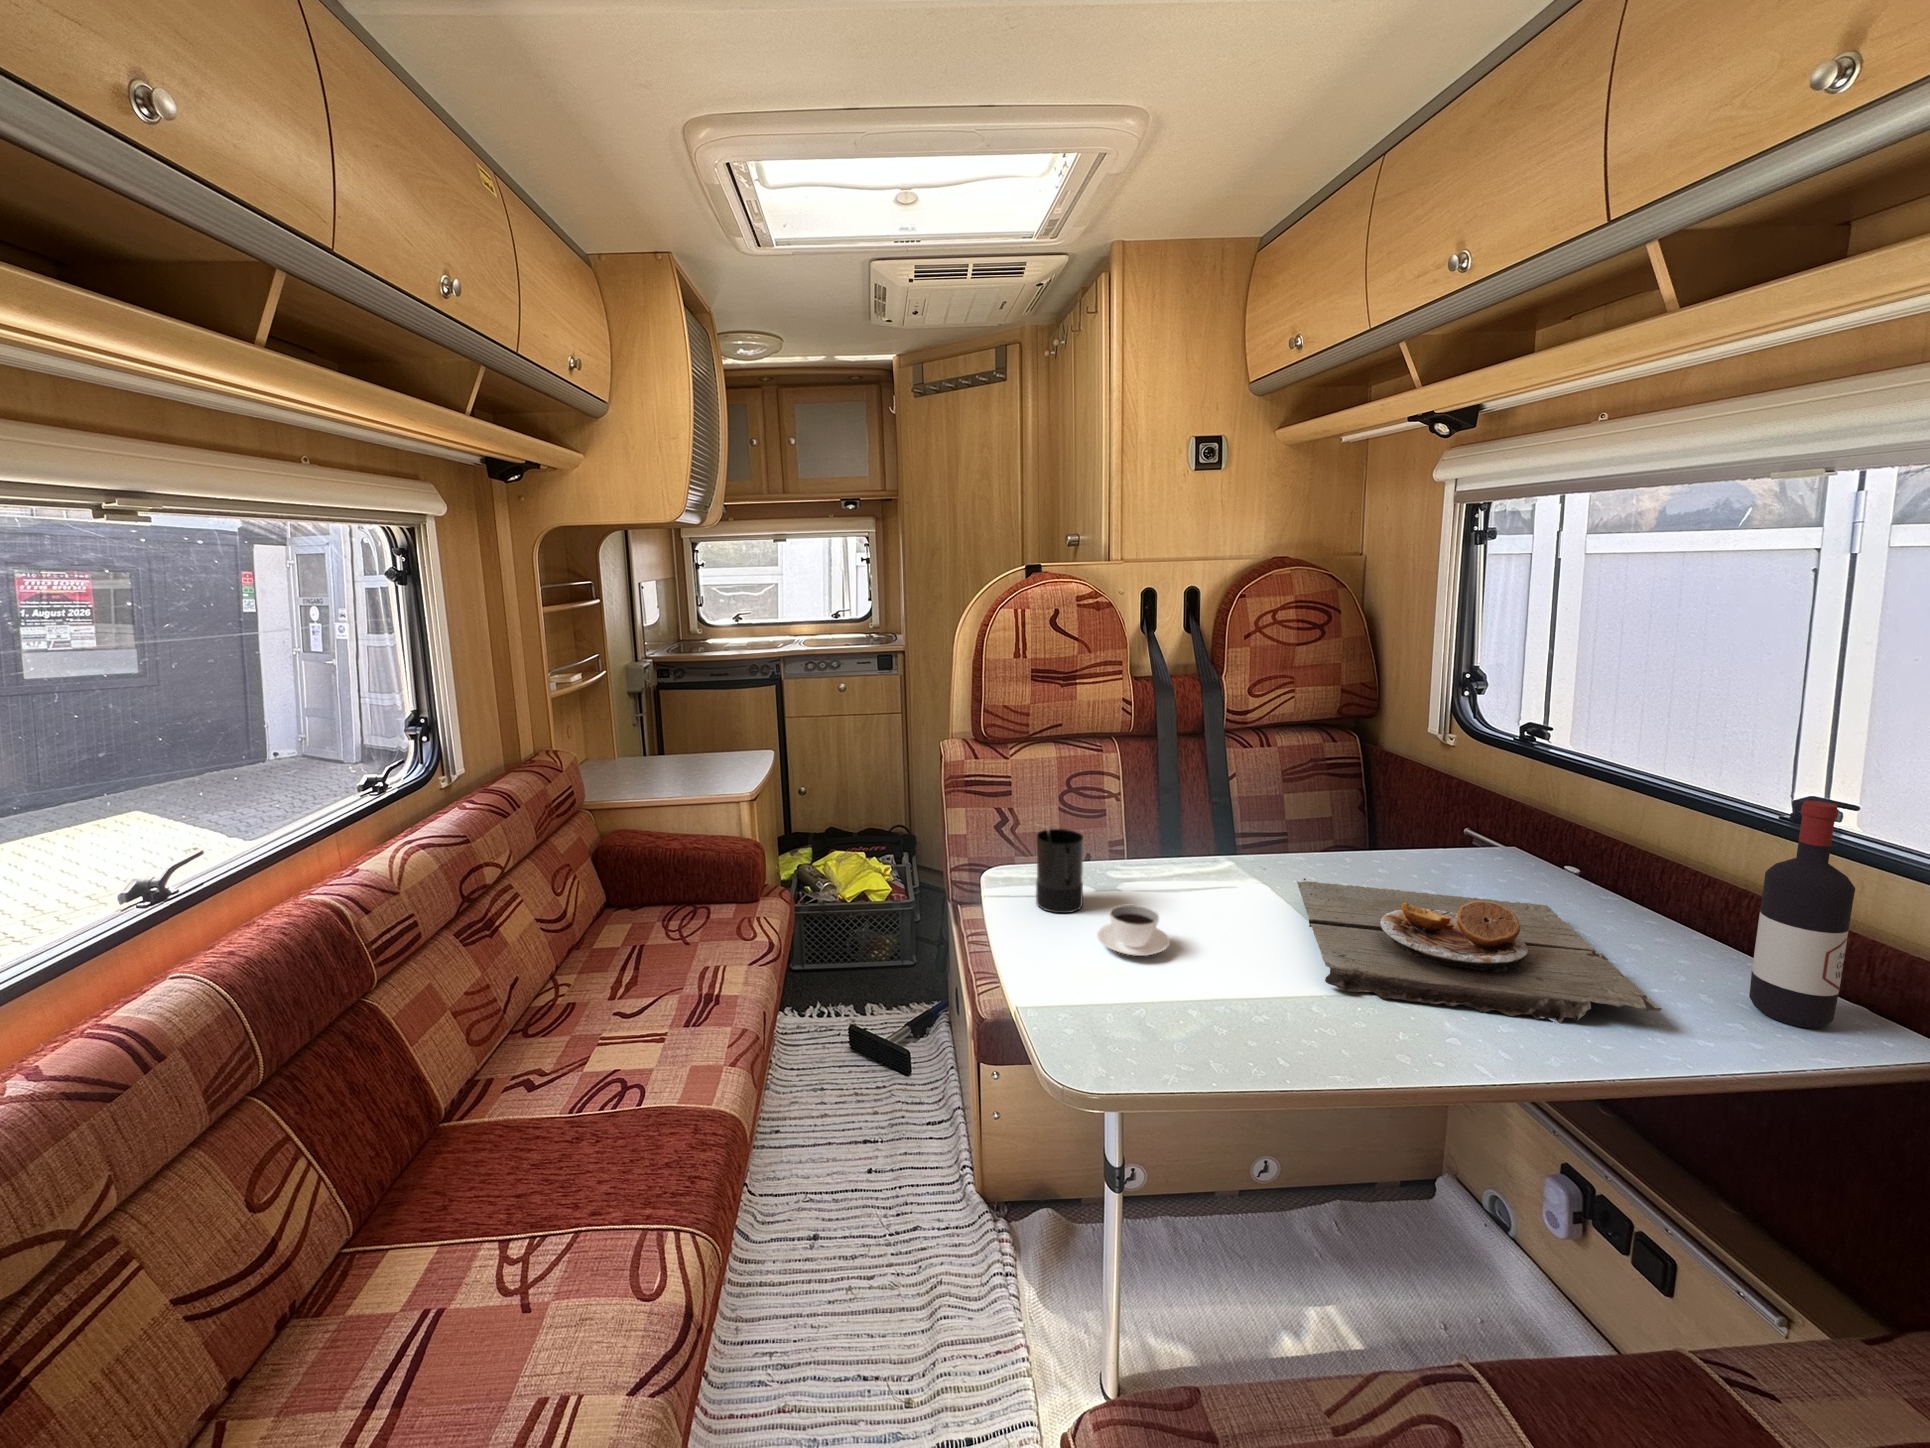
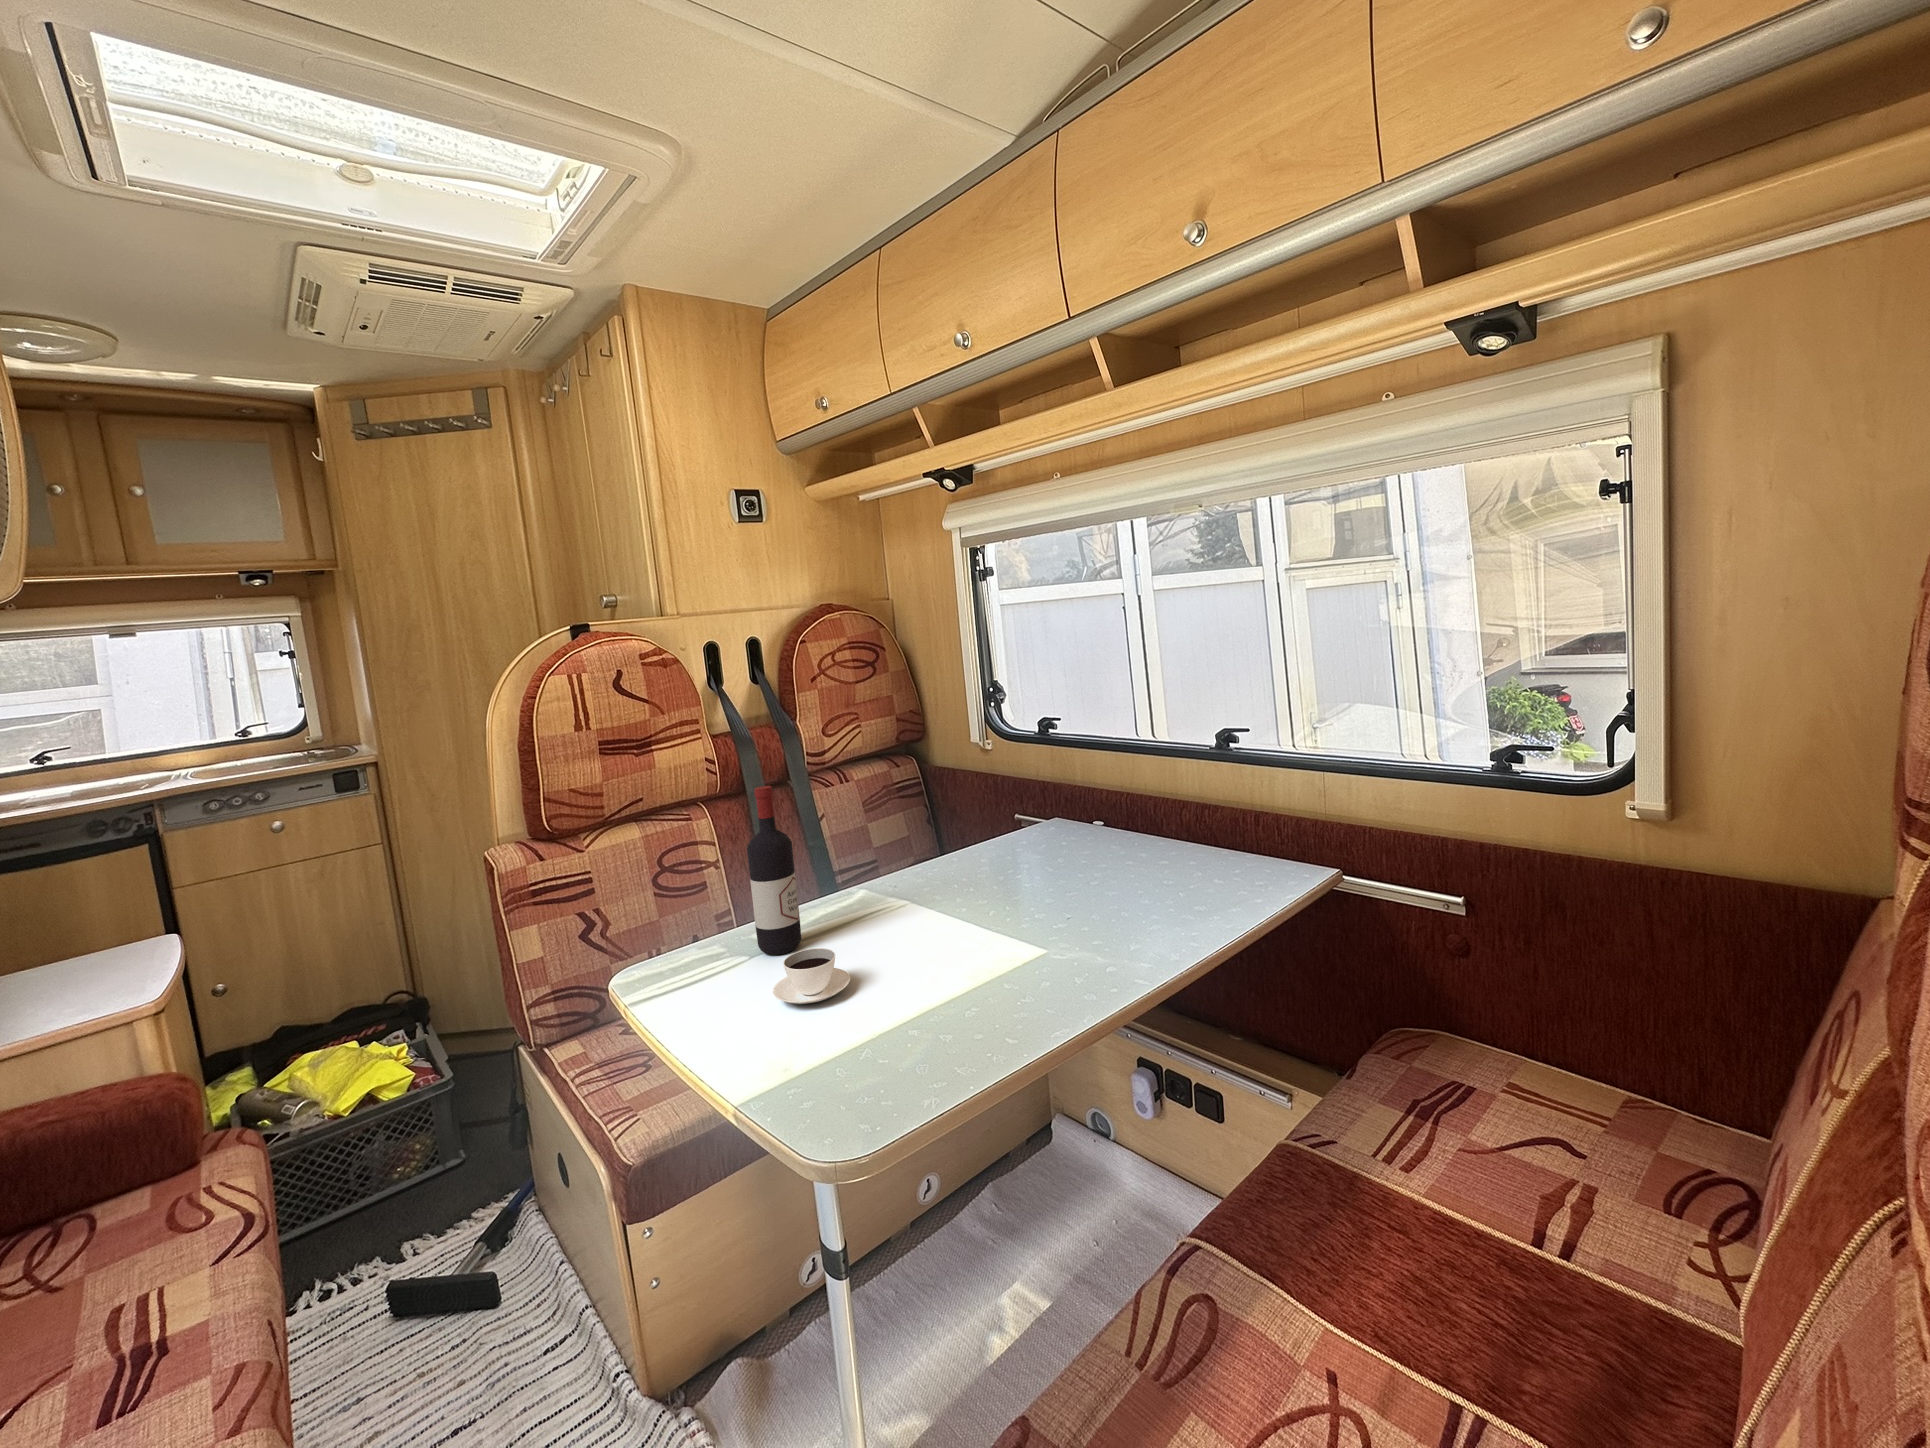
wine bottle: present [1749,801,1855,1028] -> present [747,786,801,955]
candle: present [1036,825,1083,913] -> none [669,895,739,994]
plate: present [1297,878,1661,1023] -> none [928,851,1203,960]

